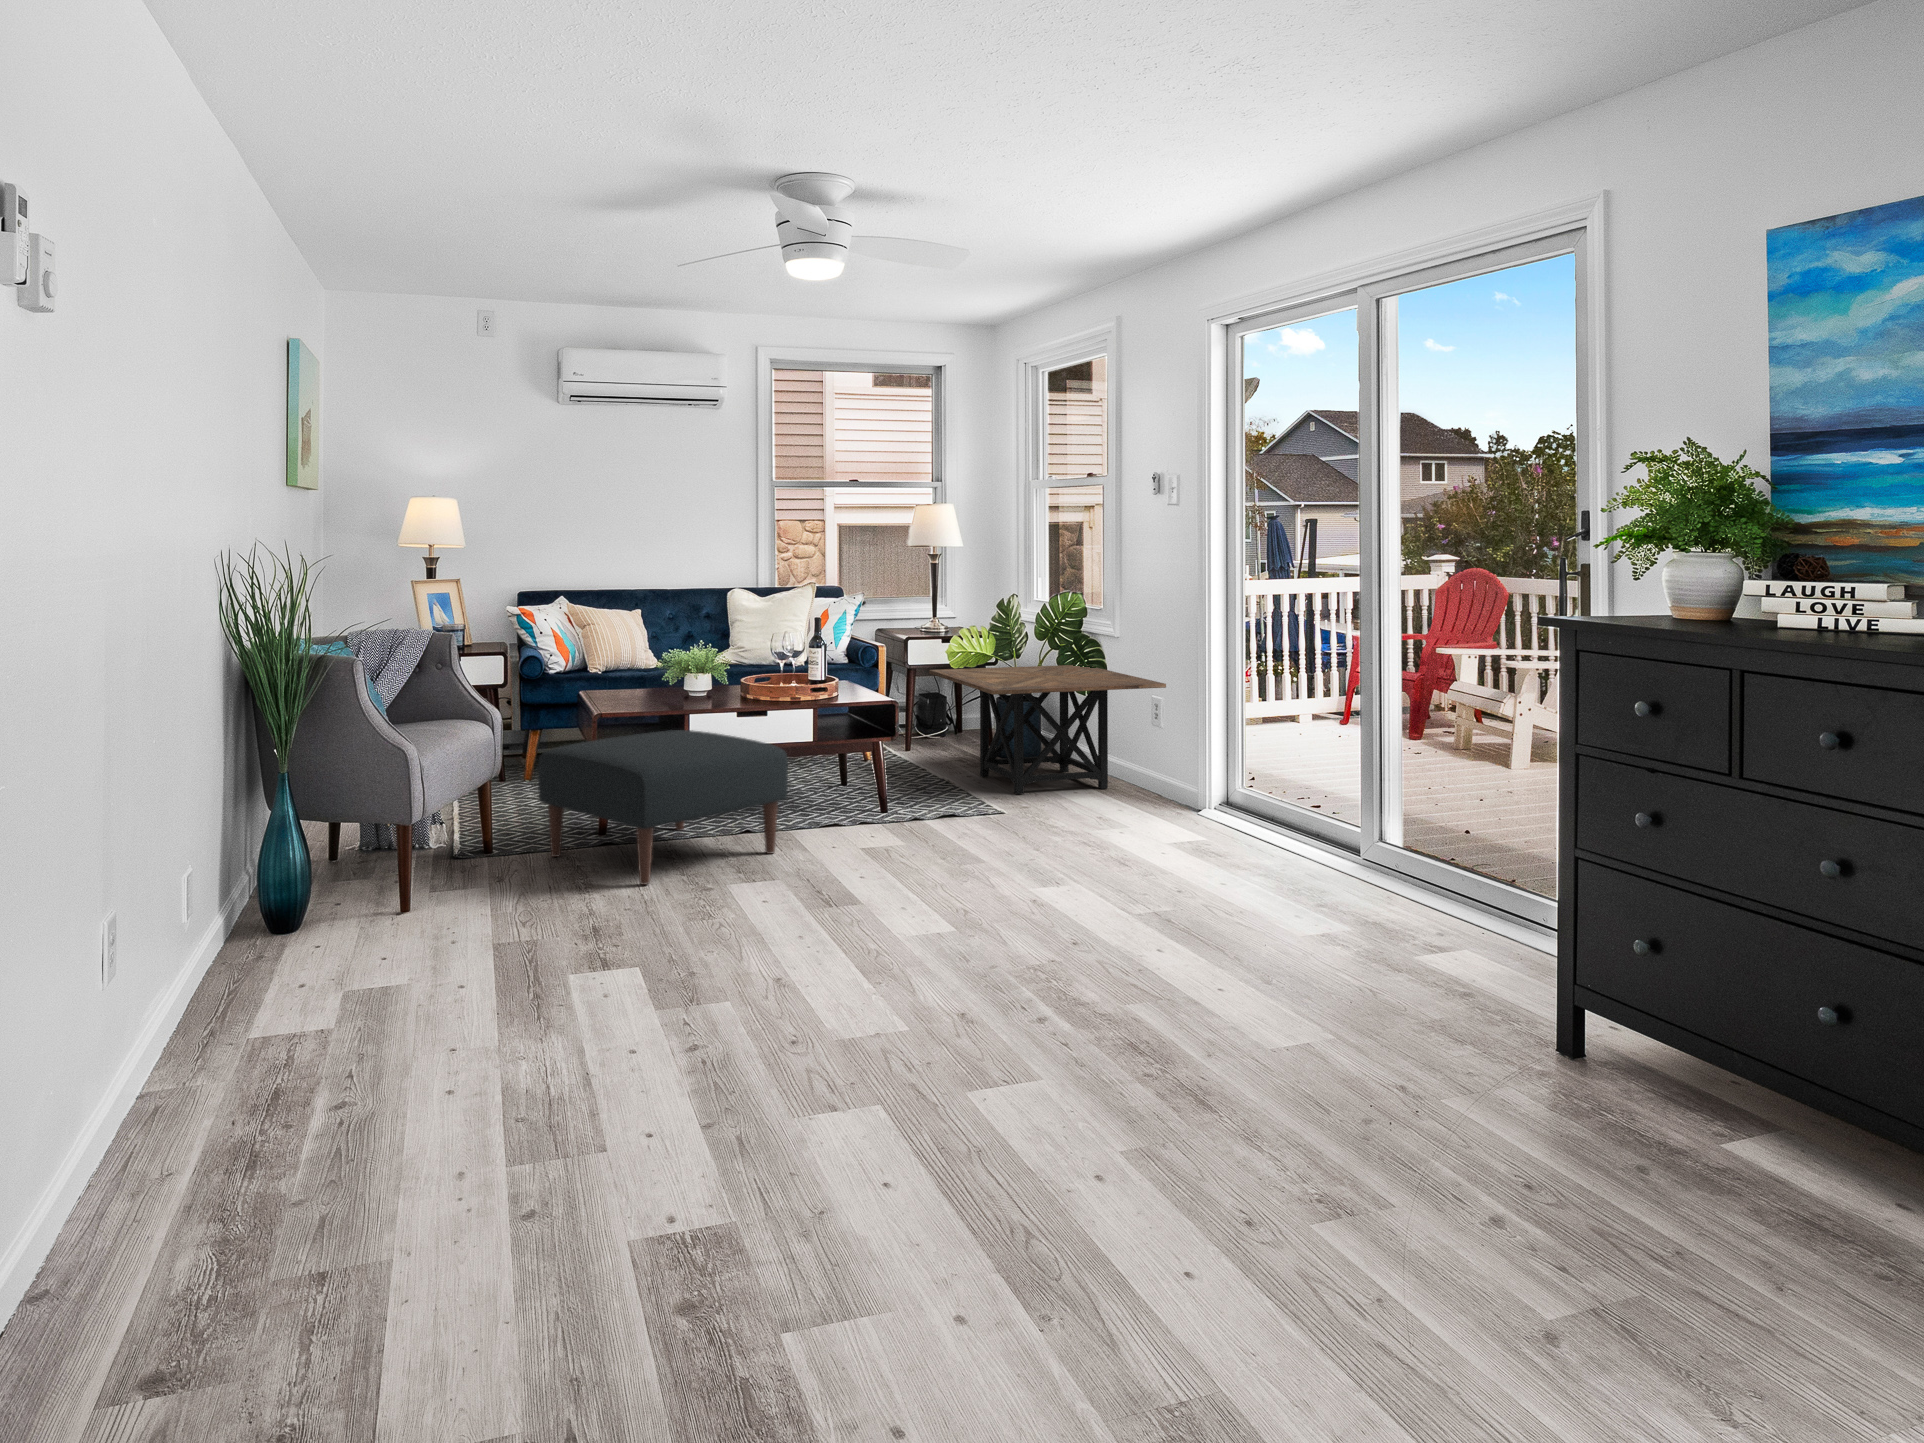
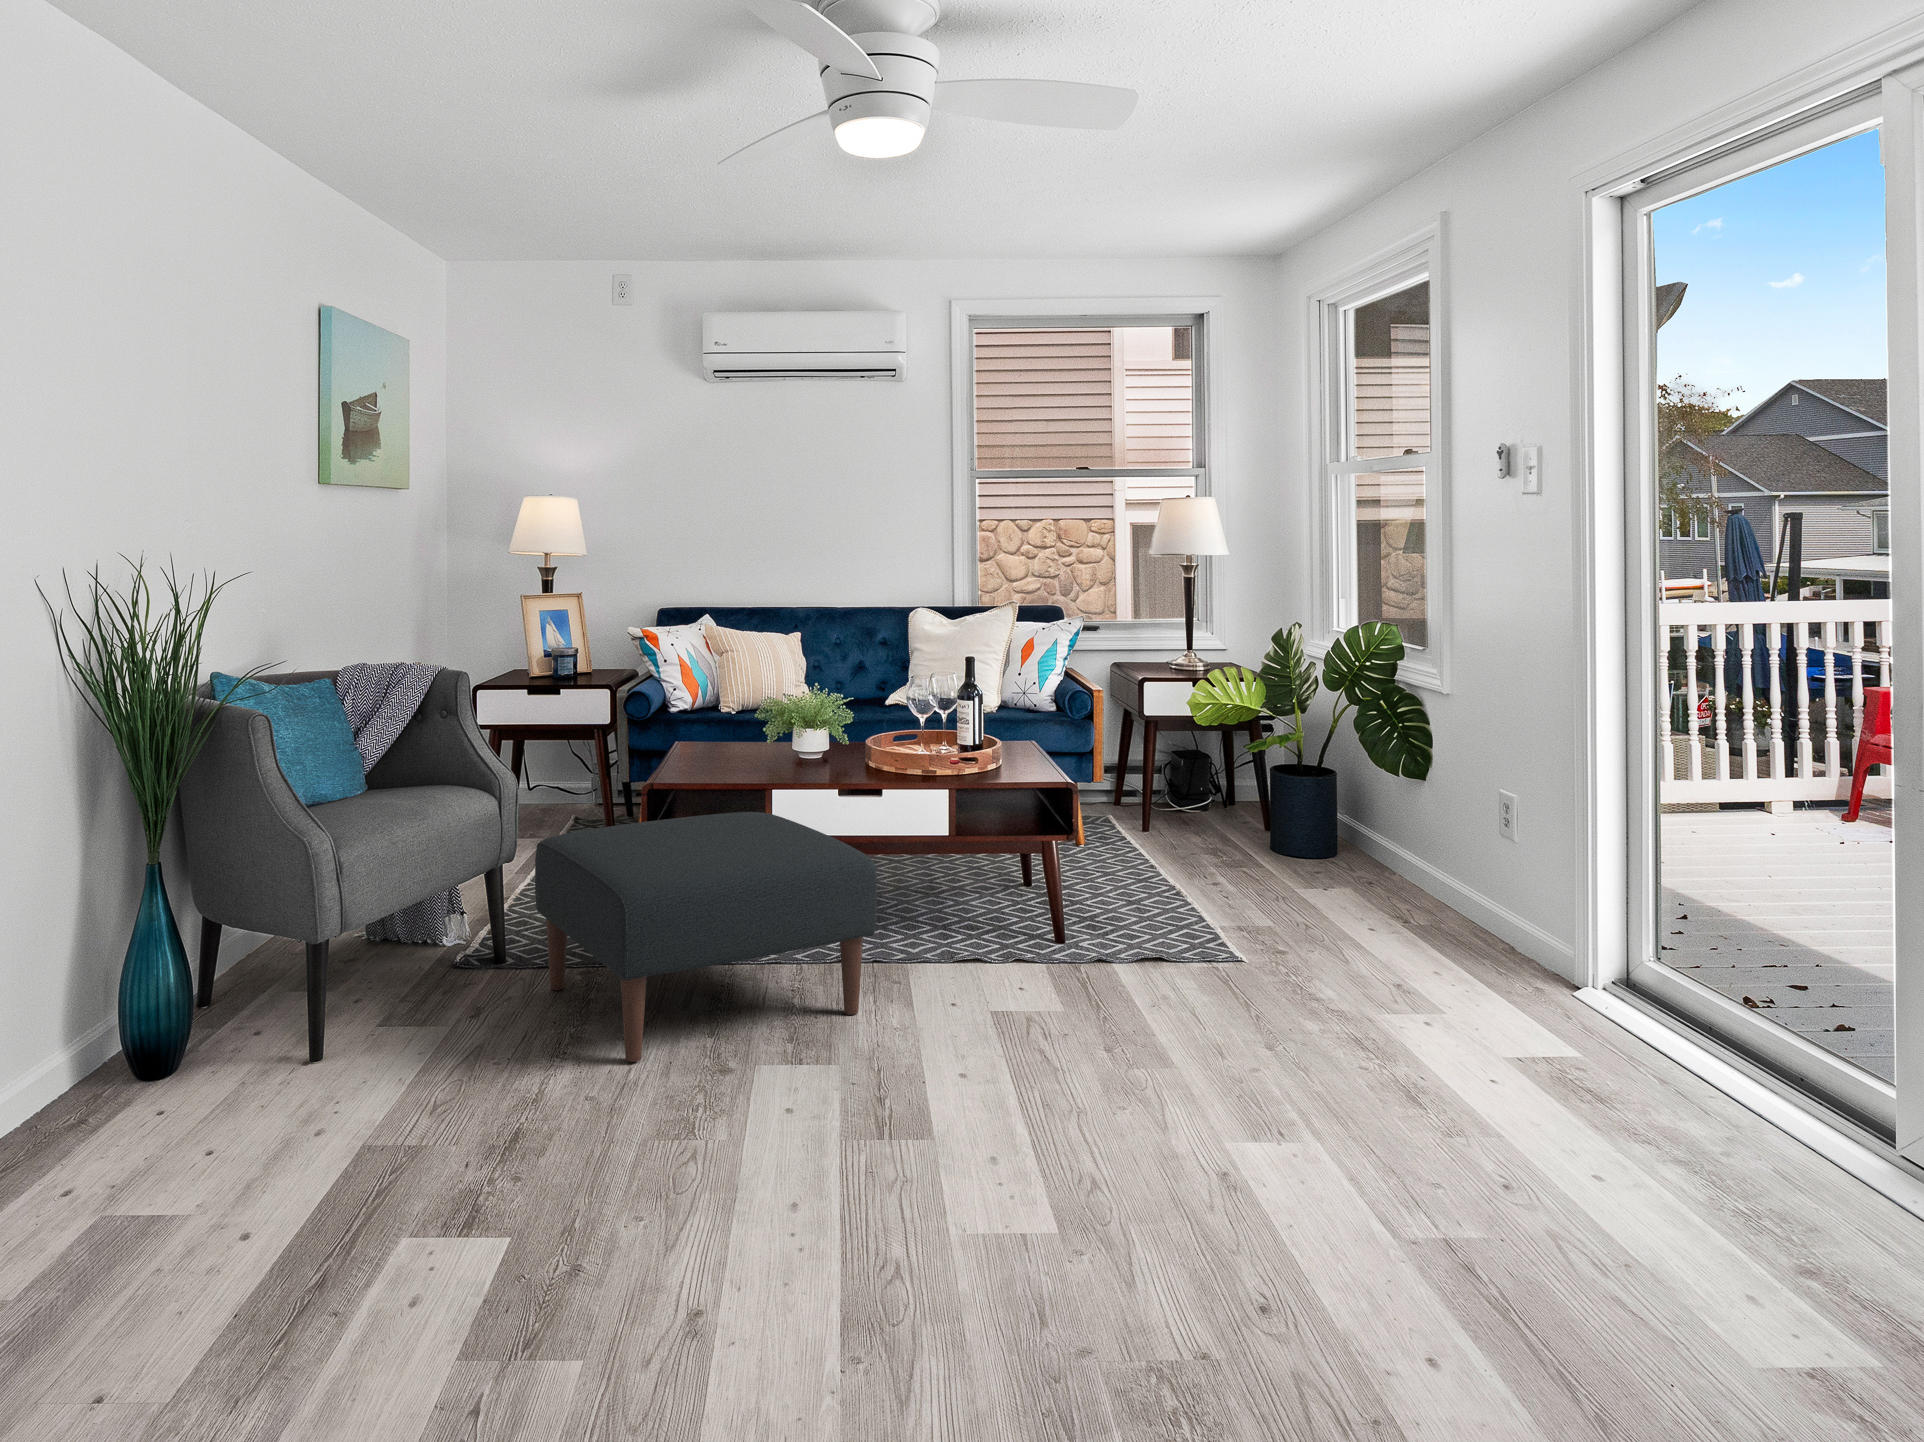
side table: present [929,665,1166,794] -> none [1157,729,1519,927]

